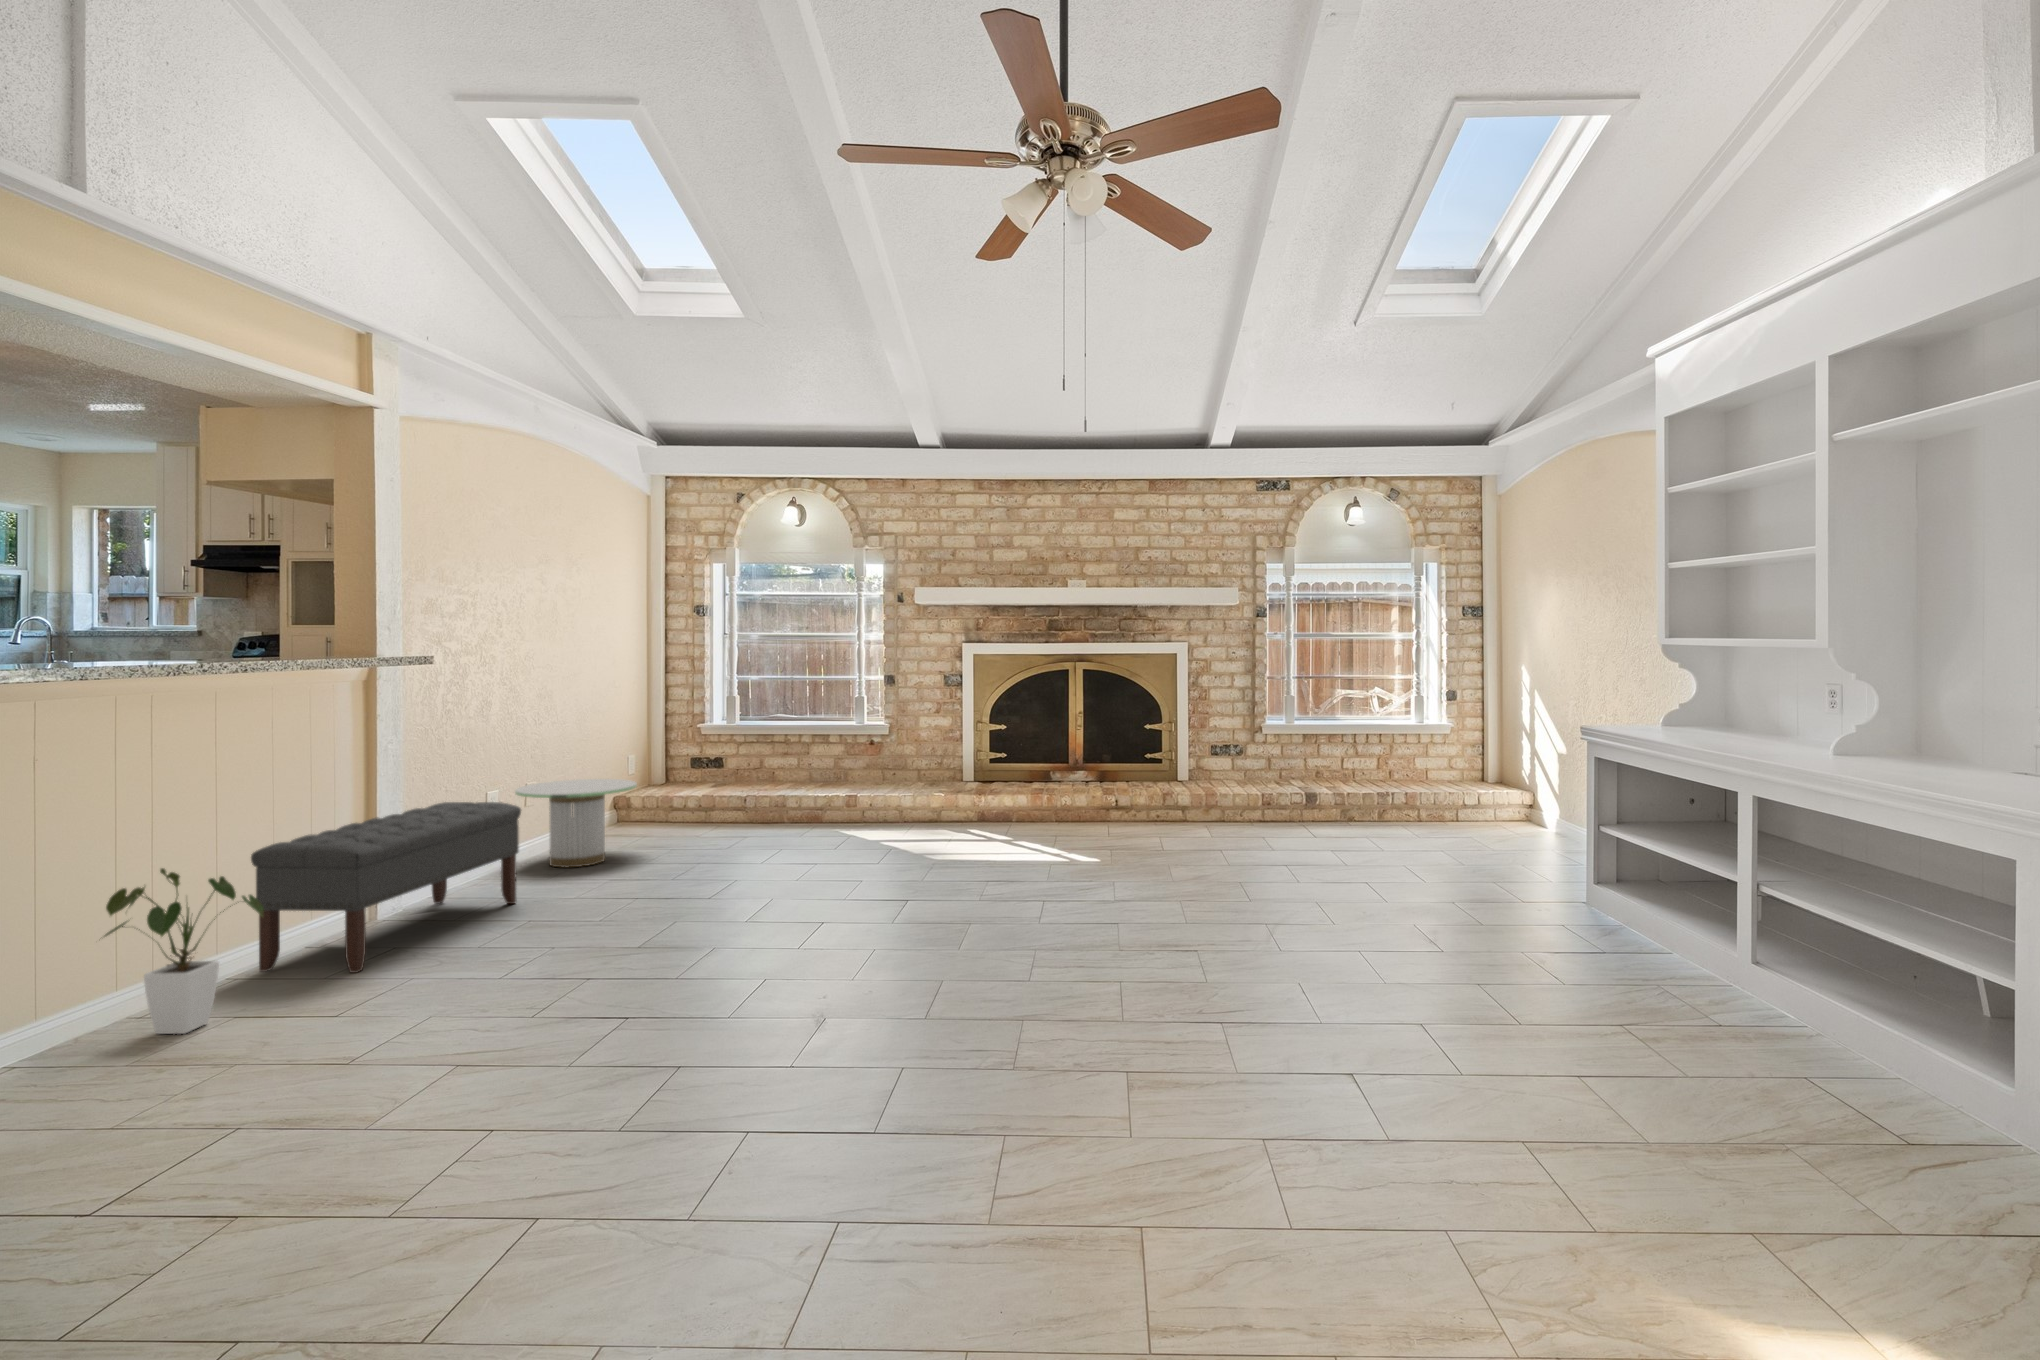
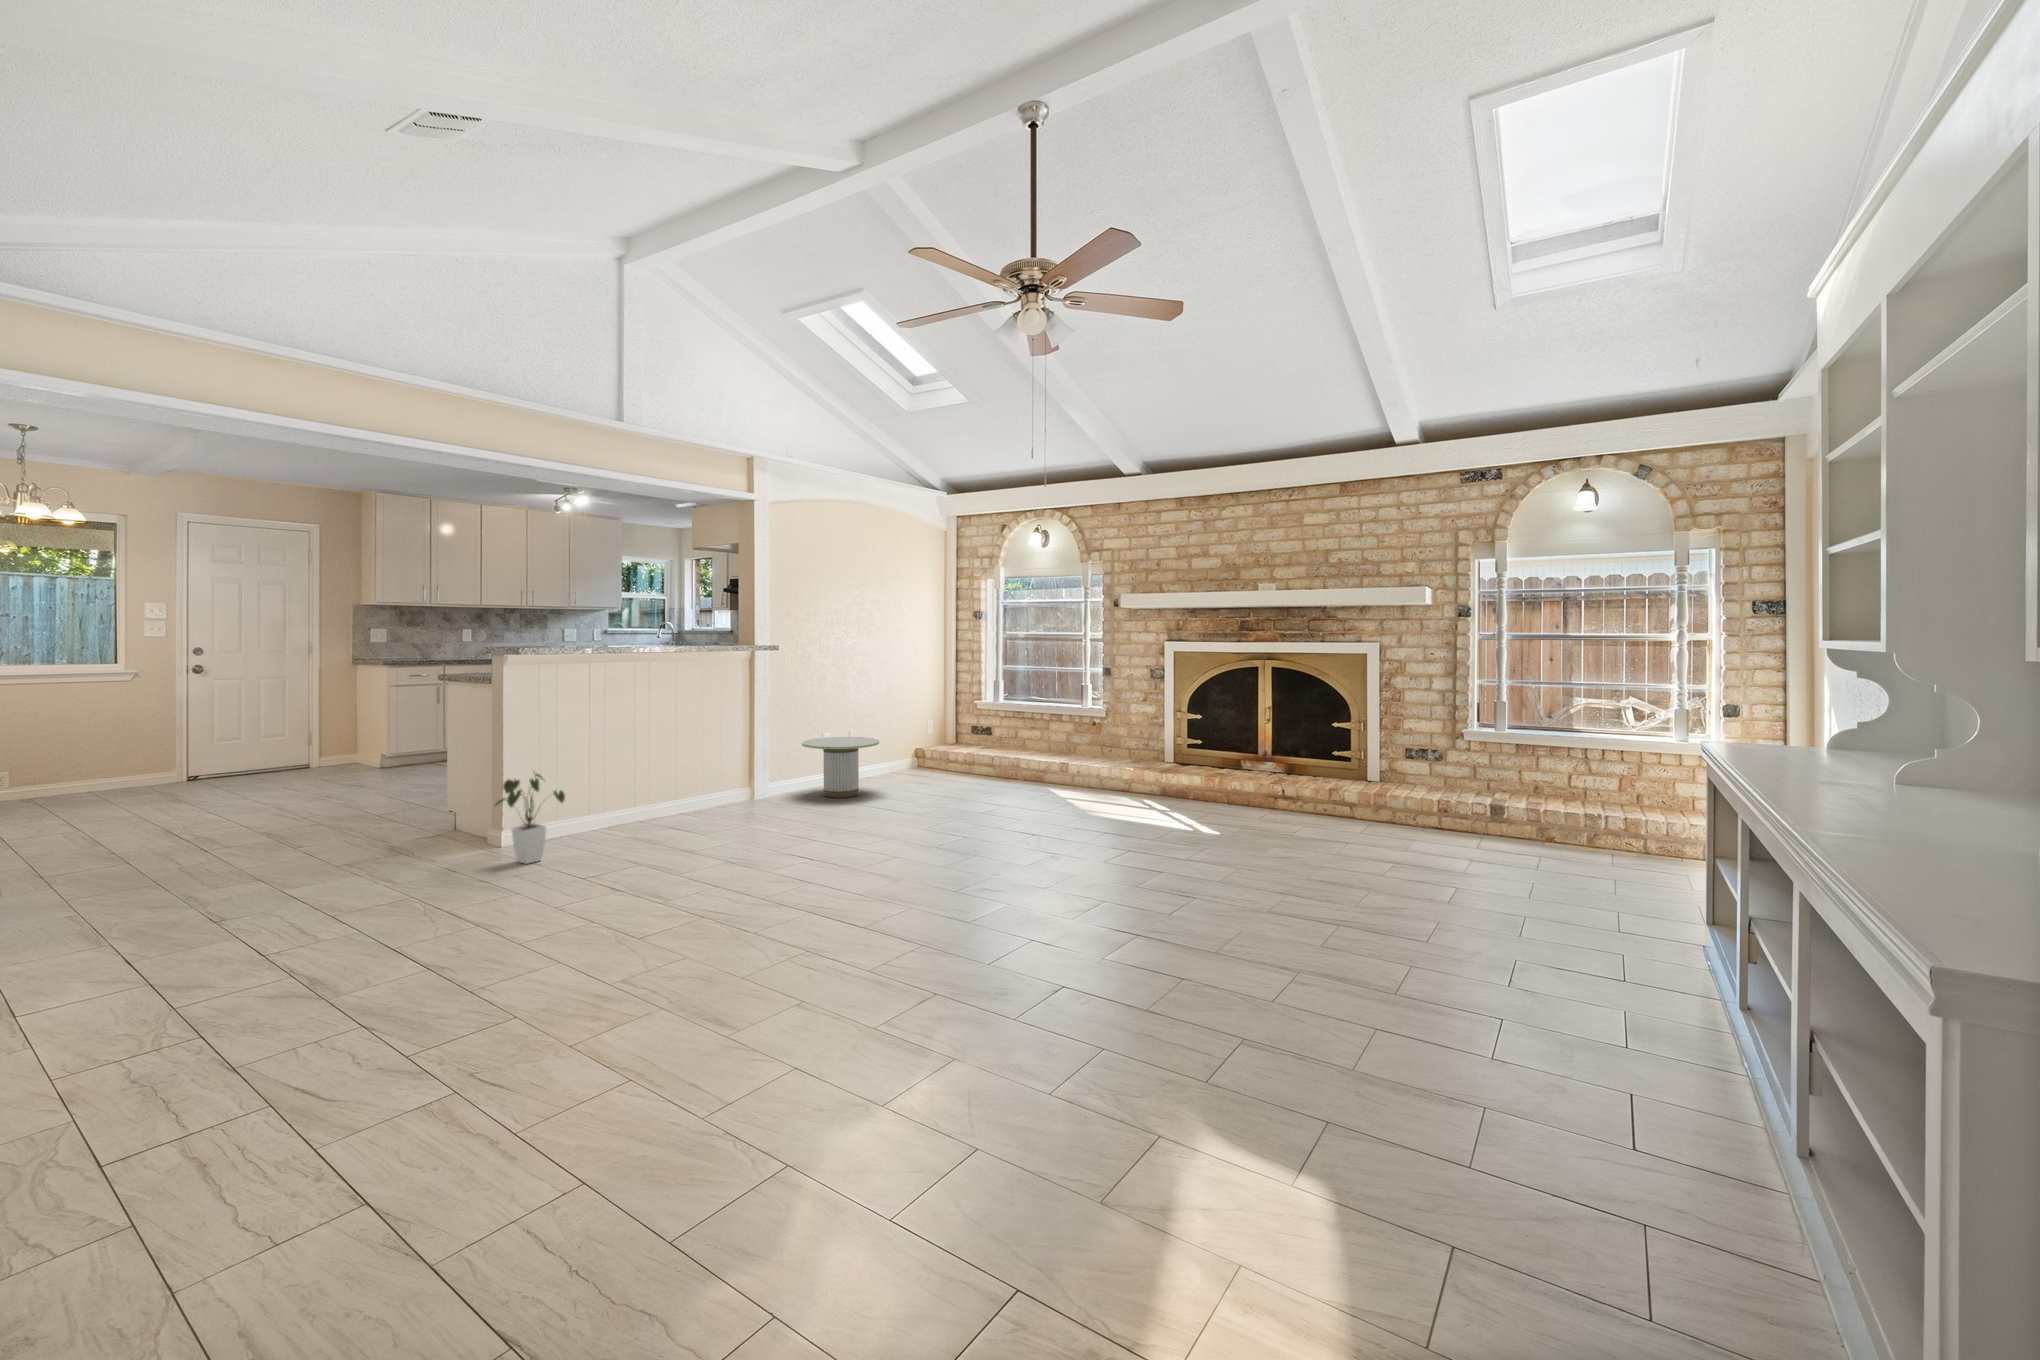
bench: present [251,802,521,973] -> none [598,746,770,845]

